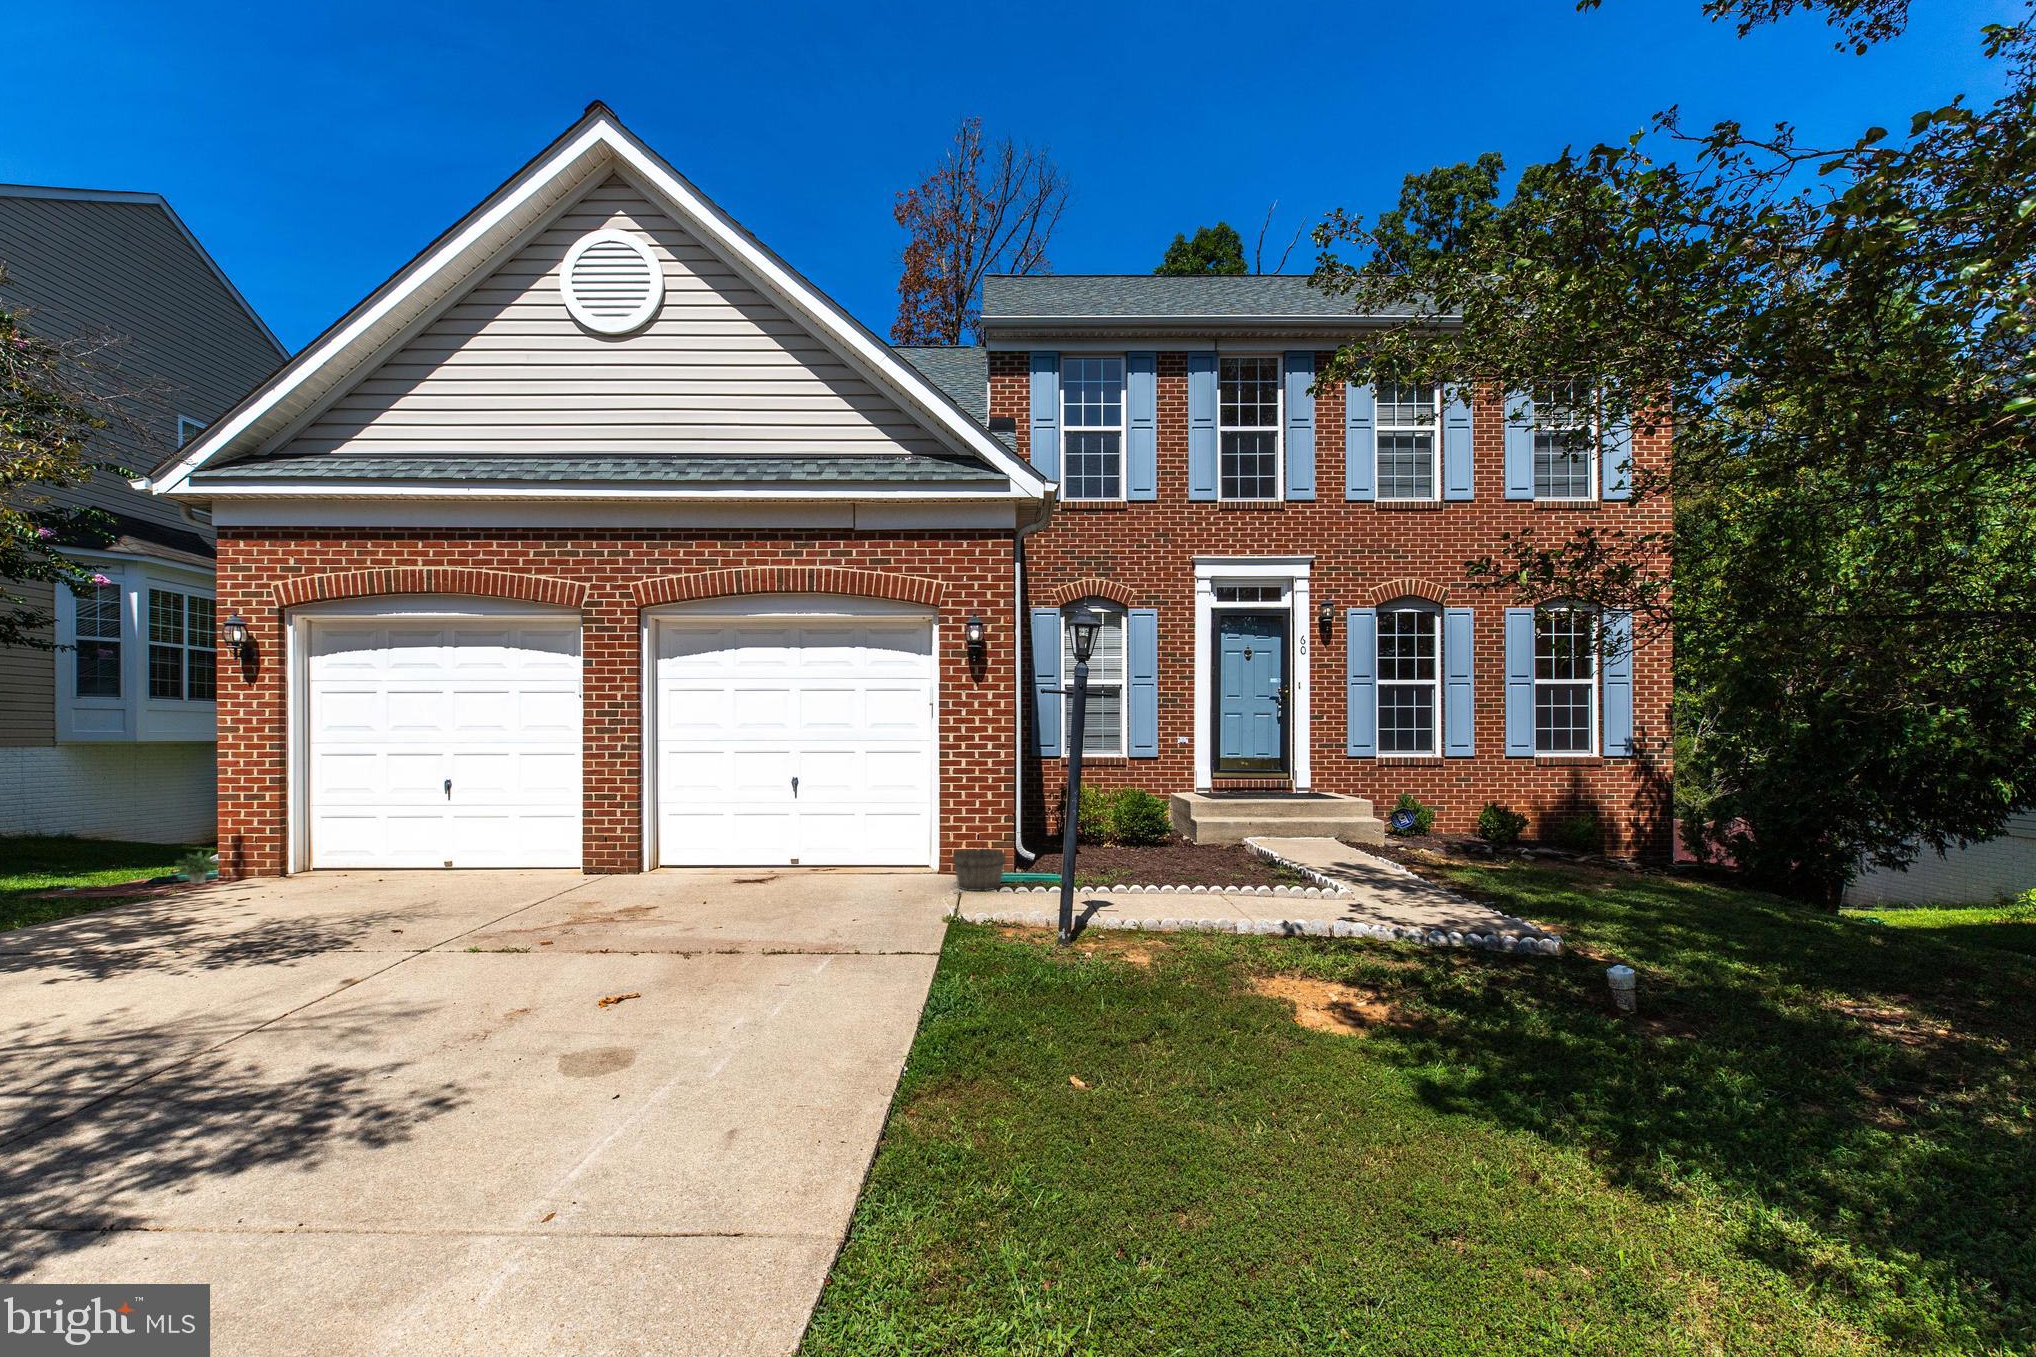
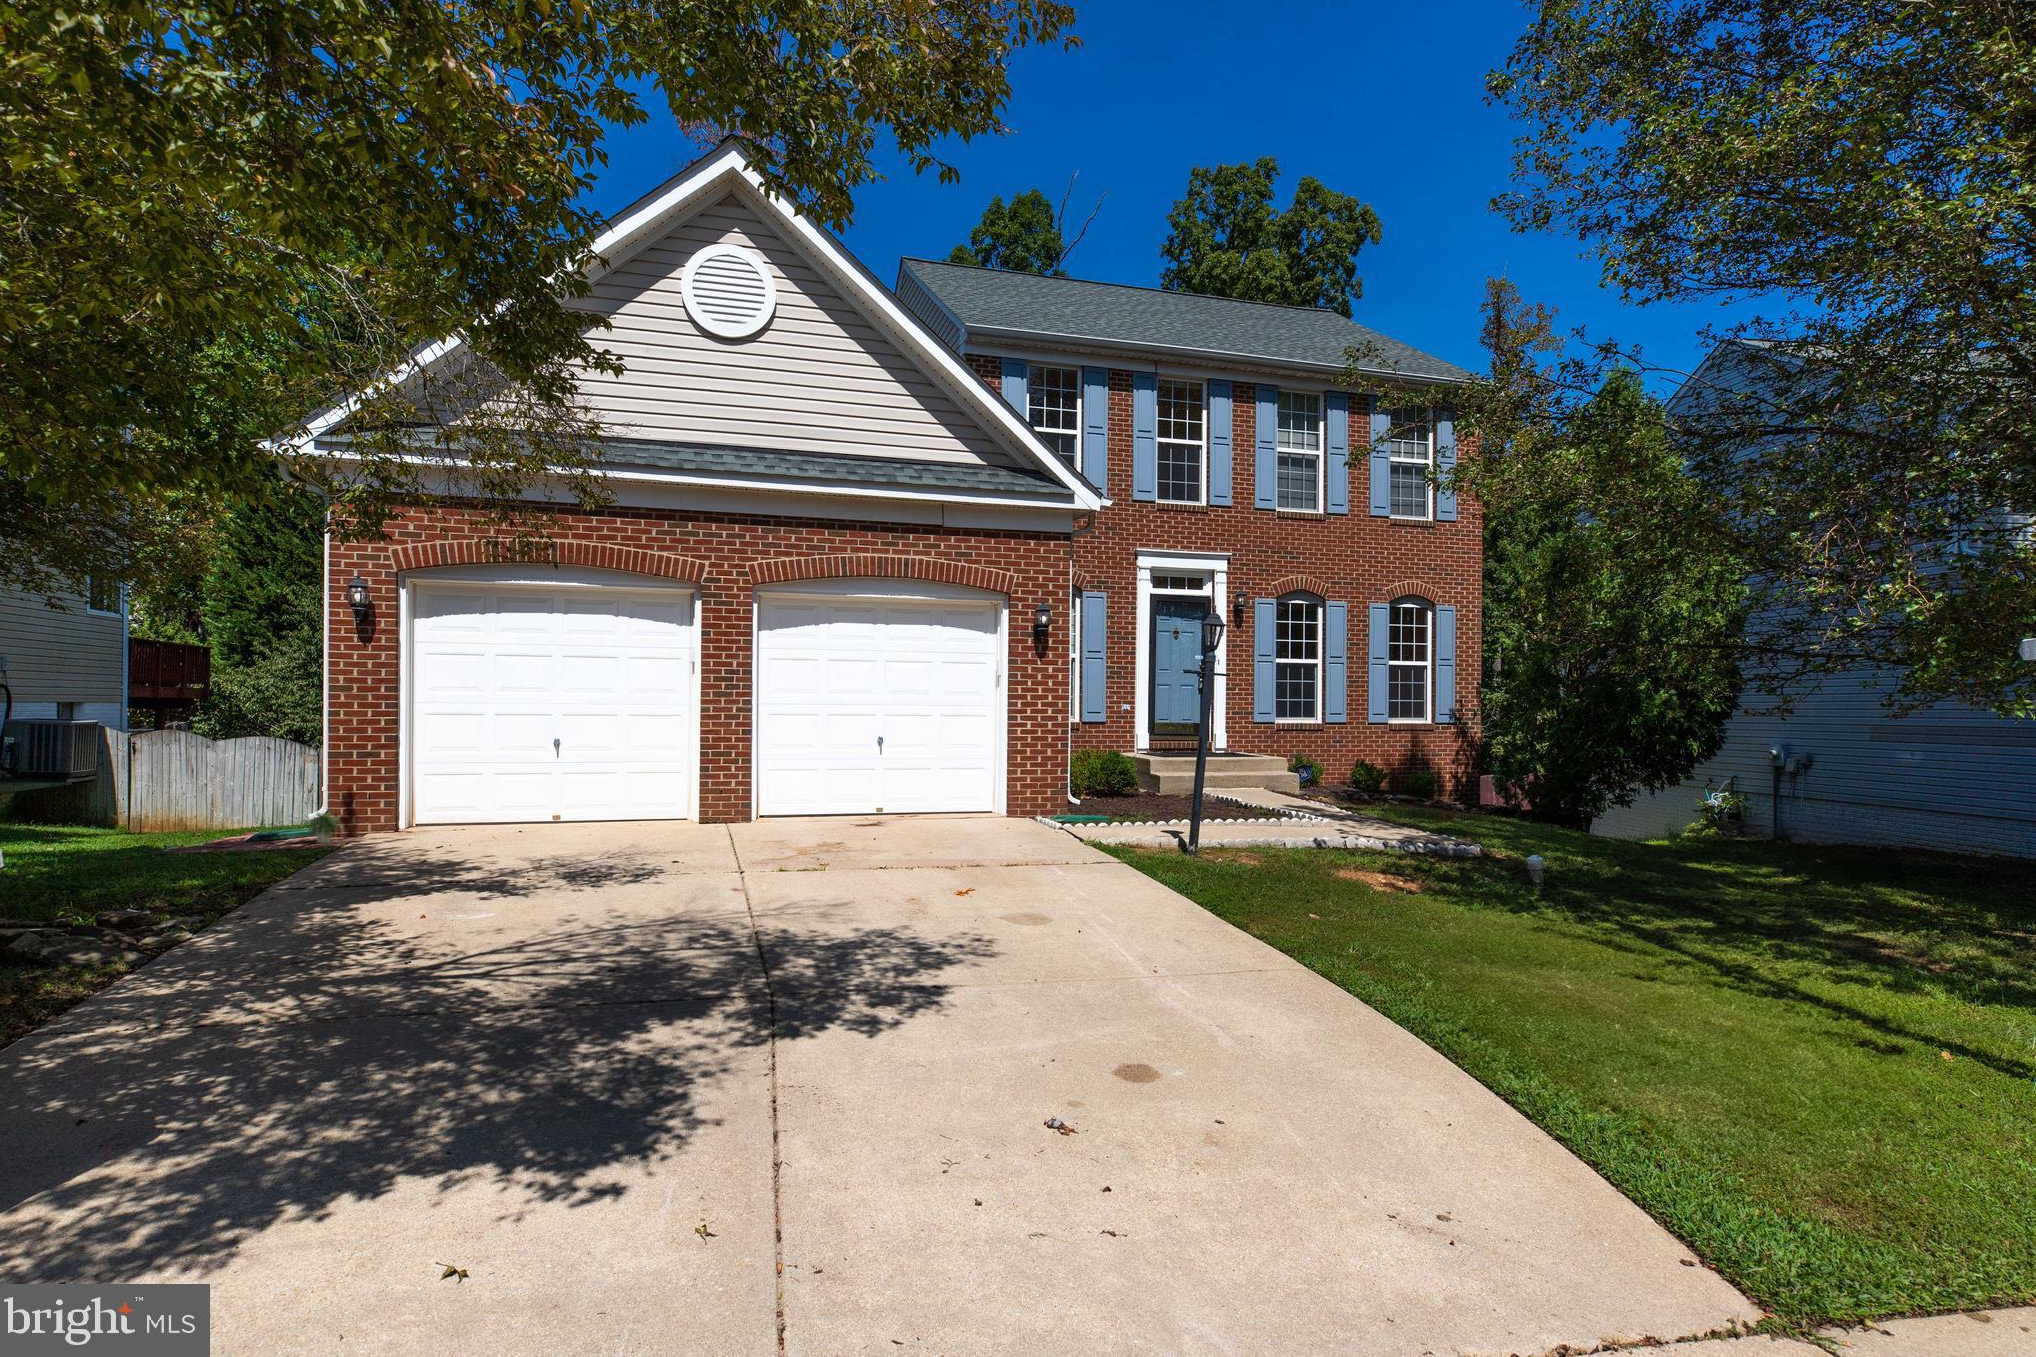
wooden bucket: present [953,848,1006,891] -> none [1026,787,1070,827]

